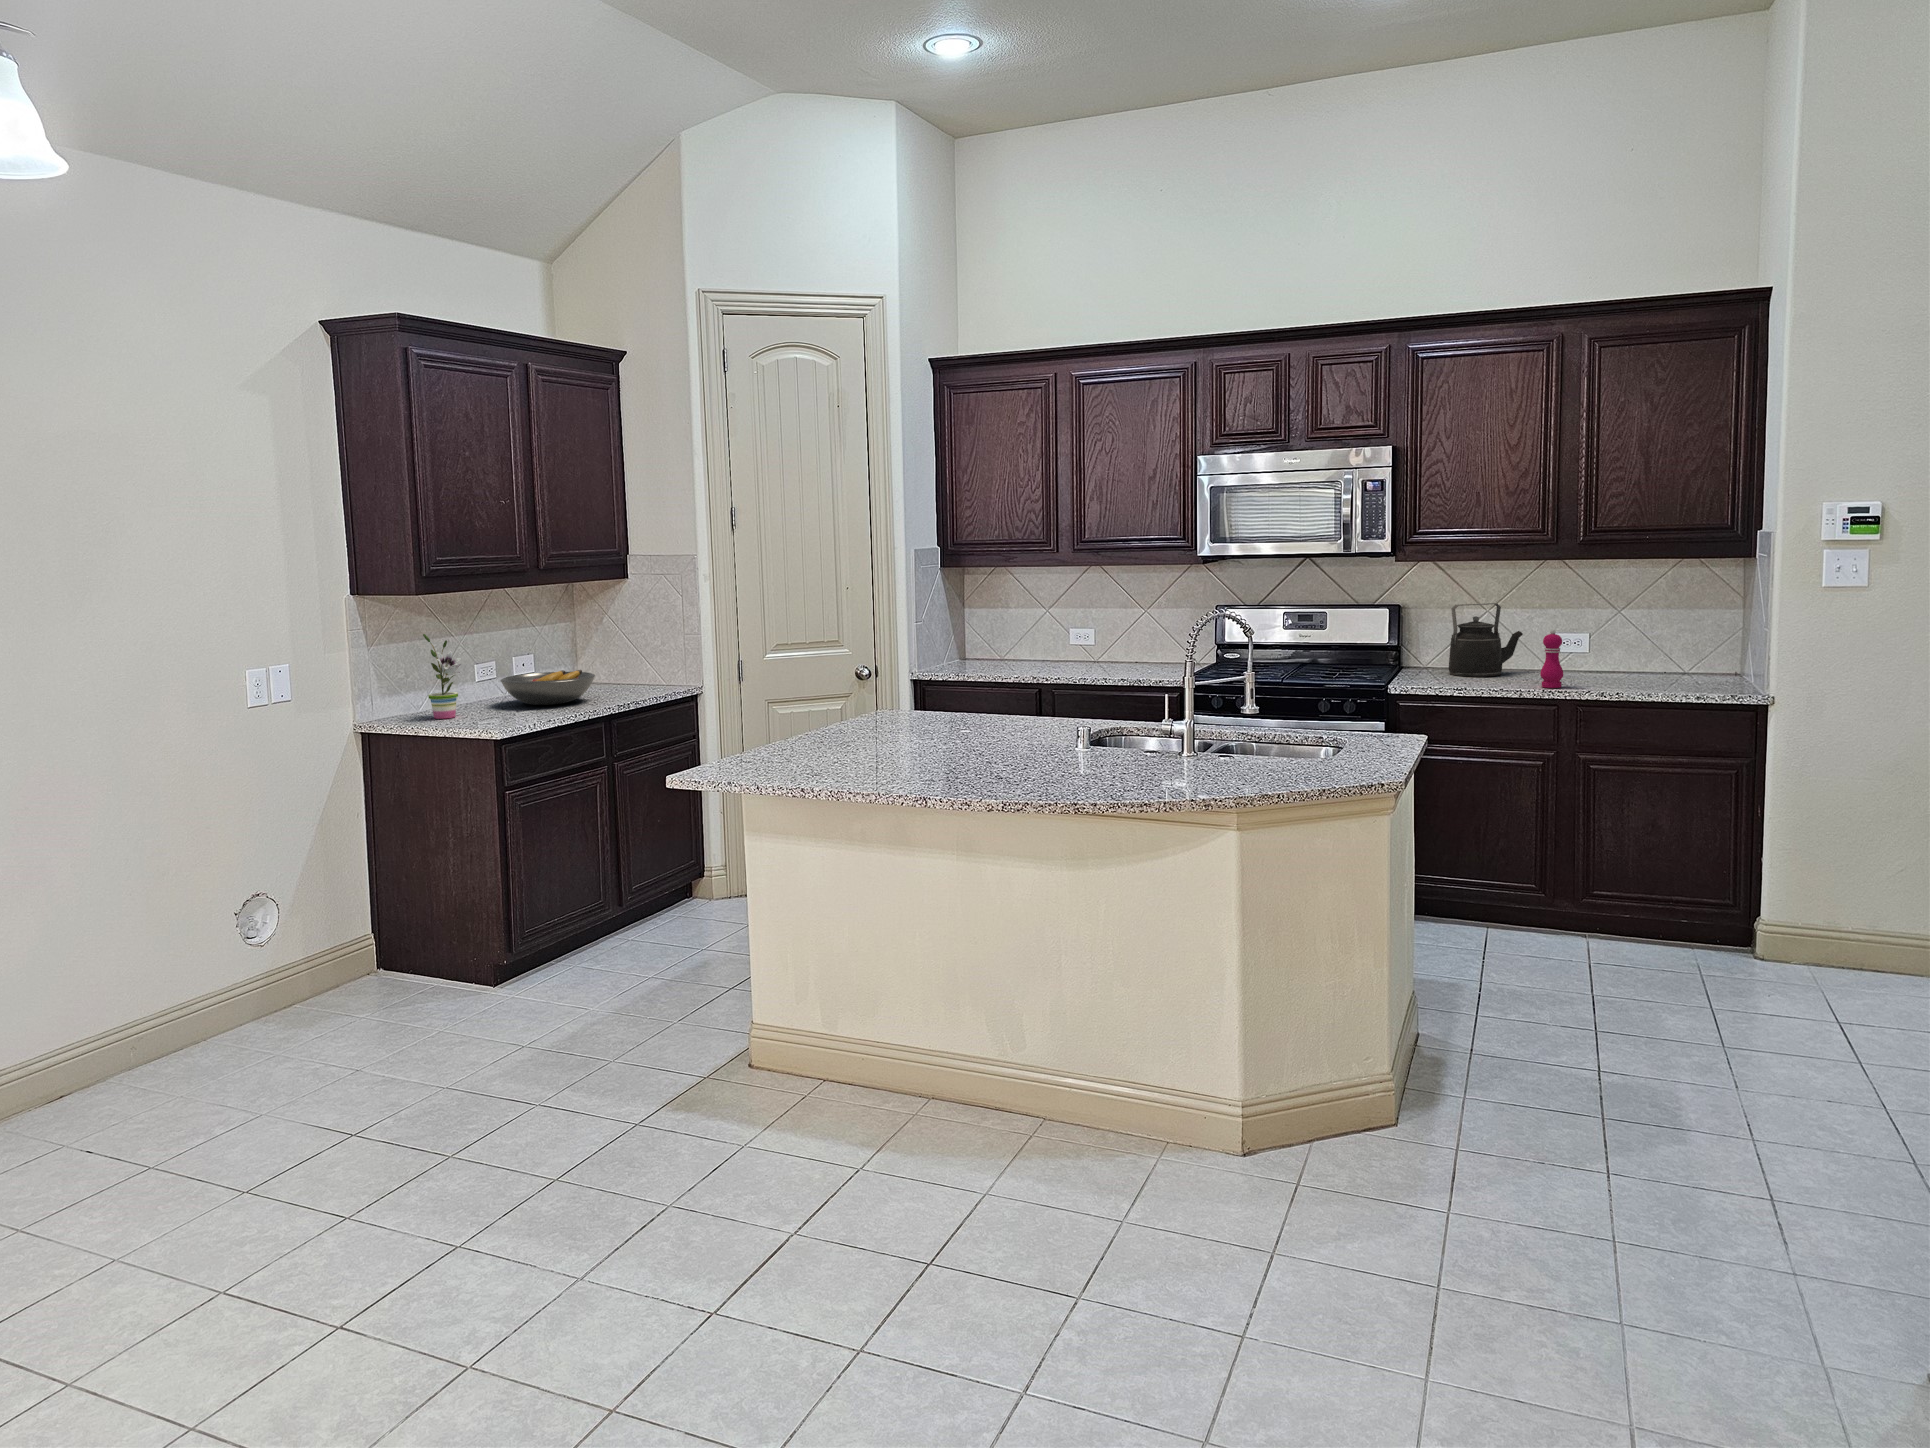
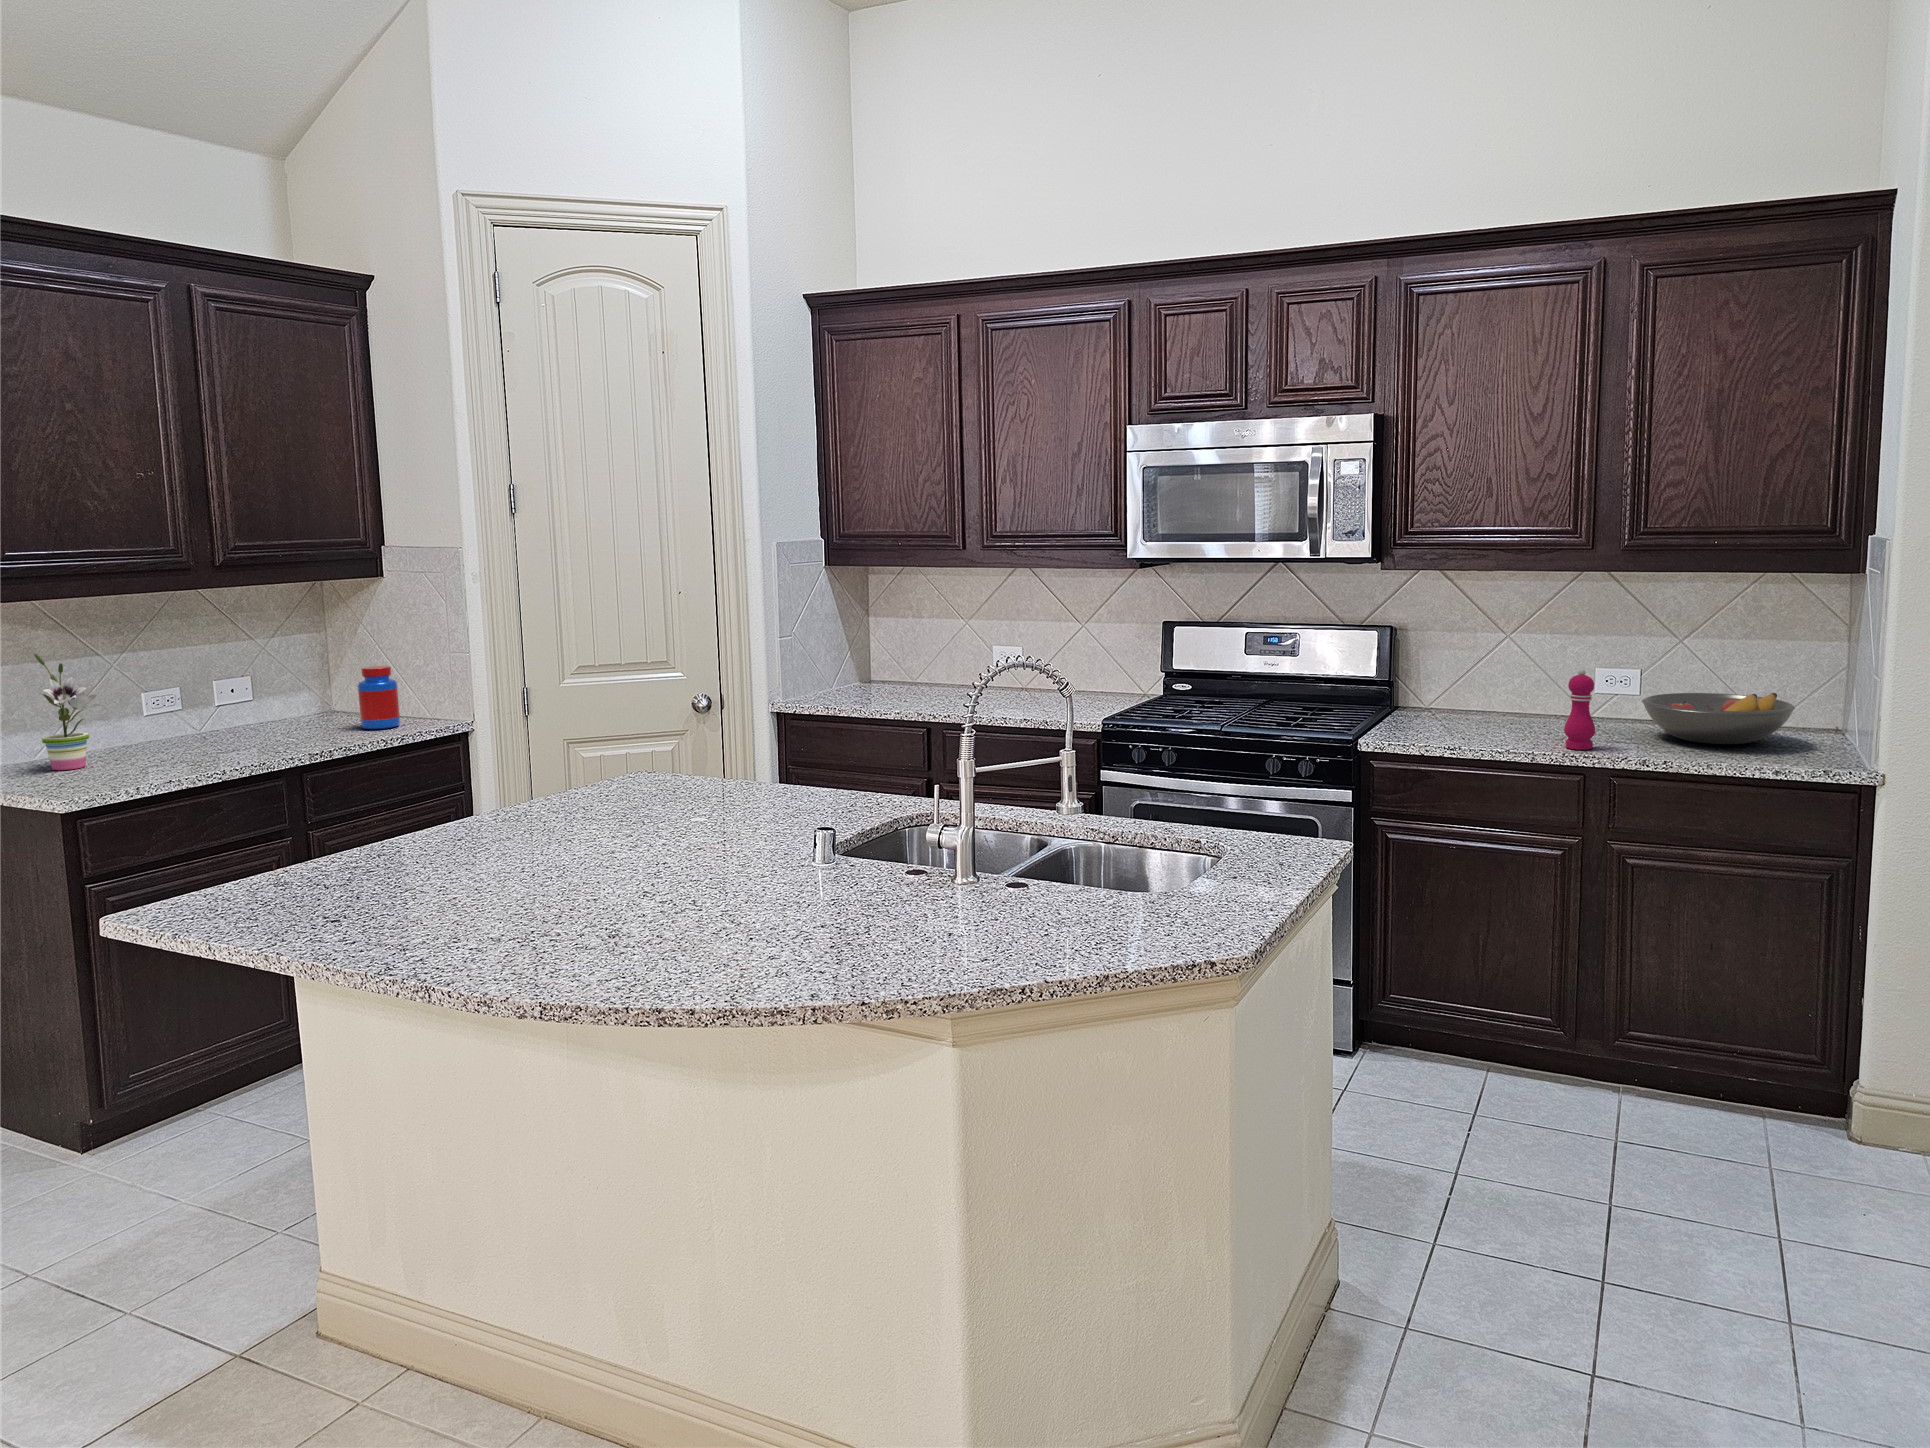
kettle: present [1449,603,1523,677] -> none [1450,627,1550,727]
jar: none [616,646,645,693] -> present [358,666,400,729]
fruit bowl: present [500,670,595,705] -> present [1642,693,1795,744]

